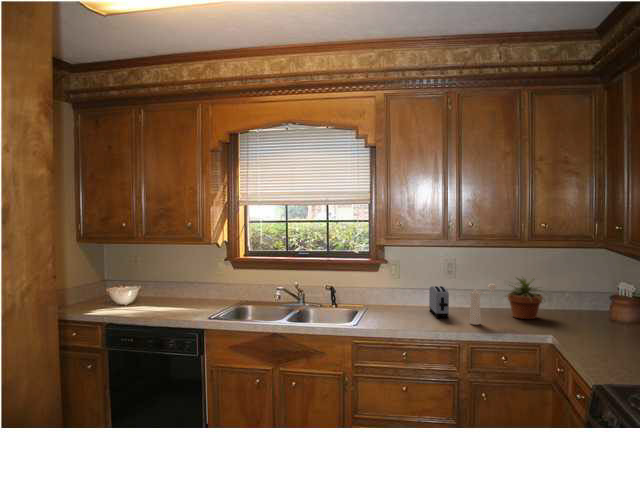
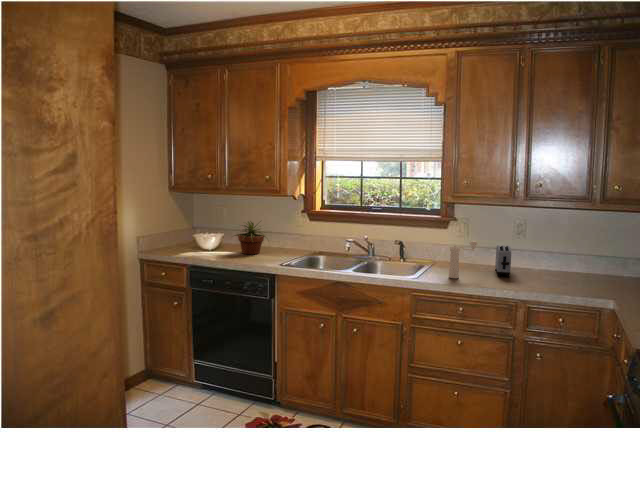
potted plant: present [508,278,543,319] -> present [234,221,268,254]
pepper mill: present [470,284,496,325] -> present [449,241,477,278]

